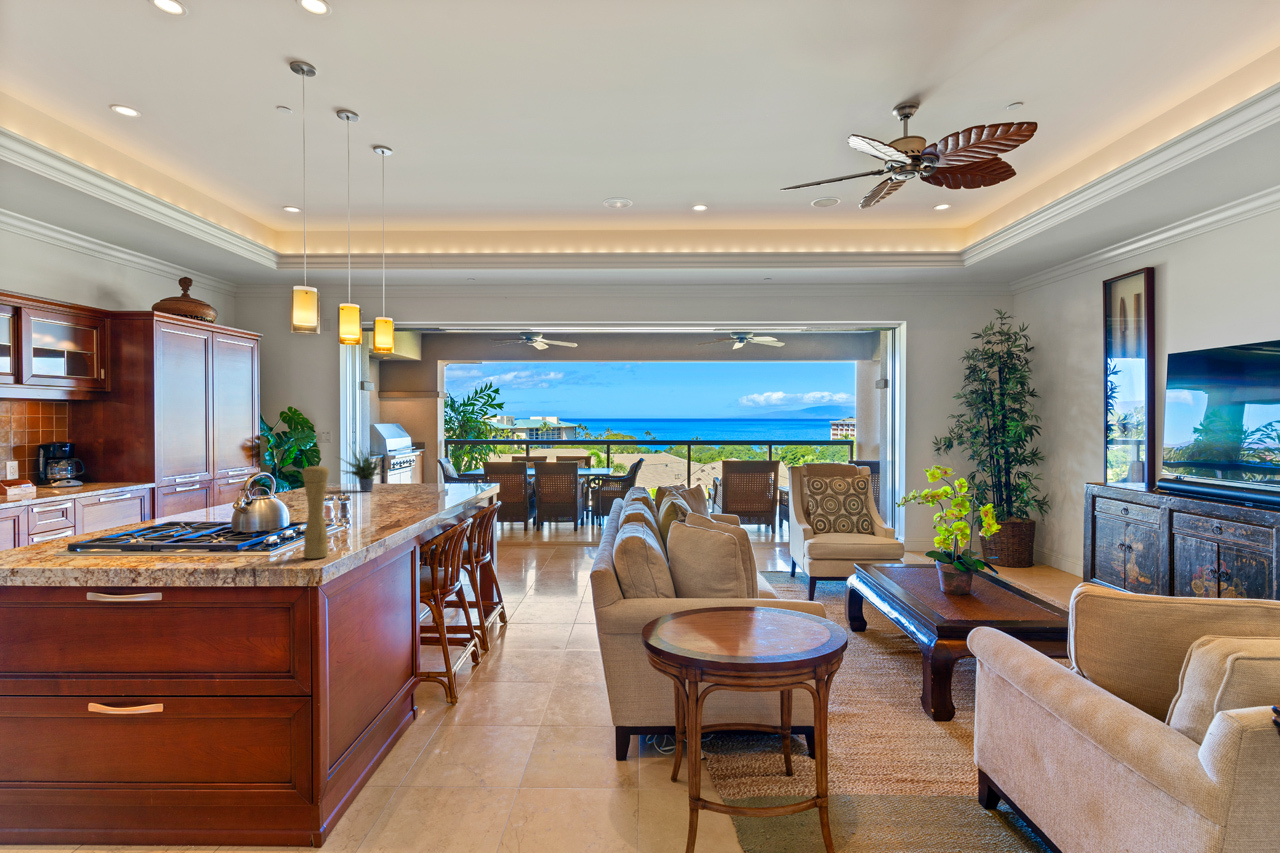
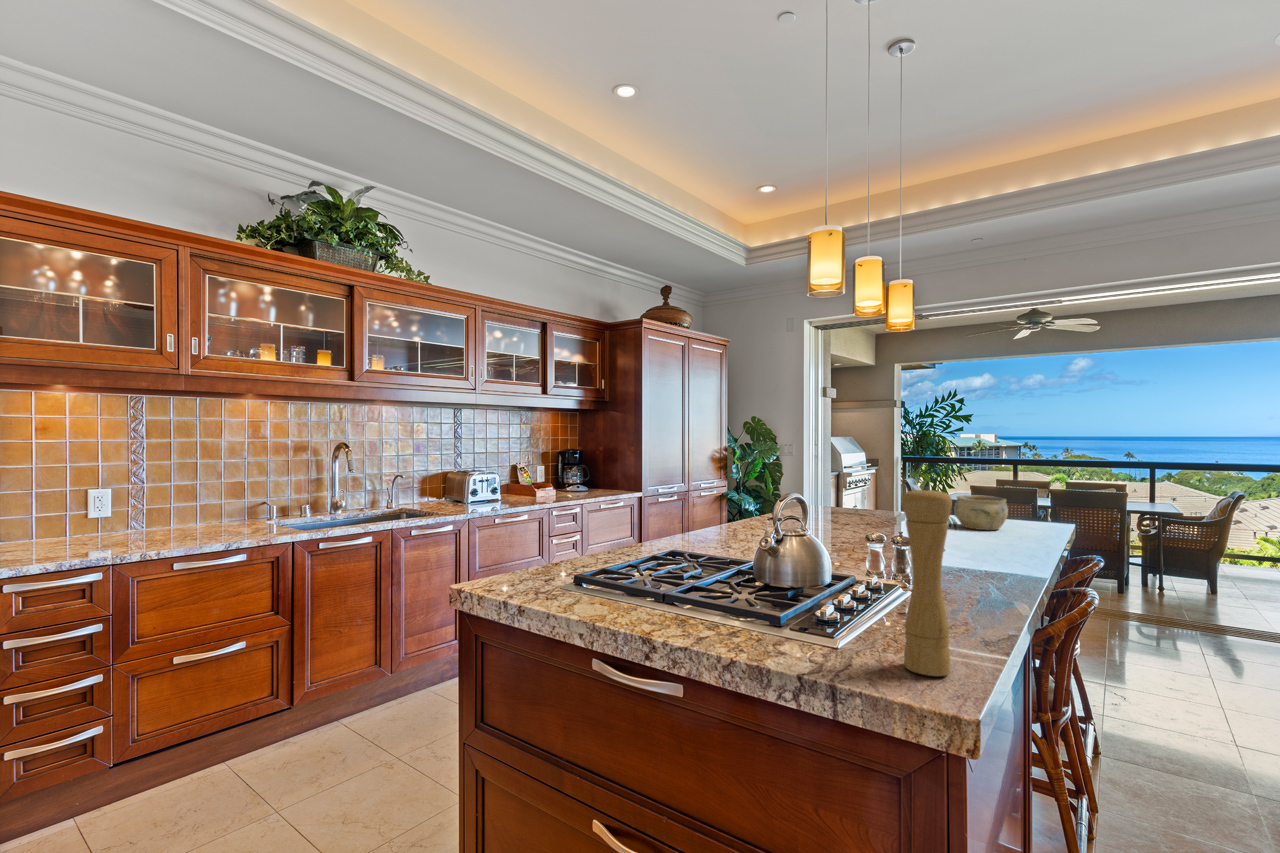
potted plant: present [343,450,394,492] -> none [831,450,916,522]
ceramic bowl: none [424,468,457,491] -> present [954,495,1008,530]

